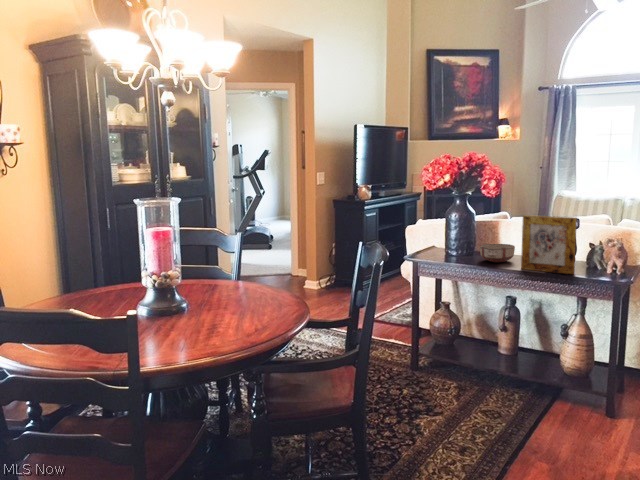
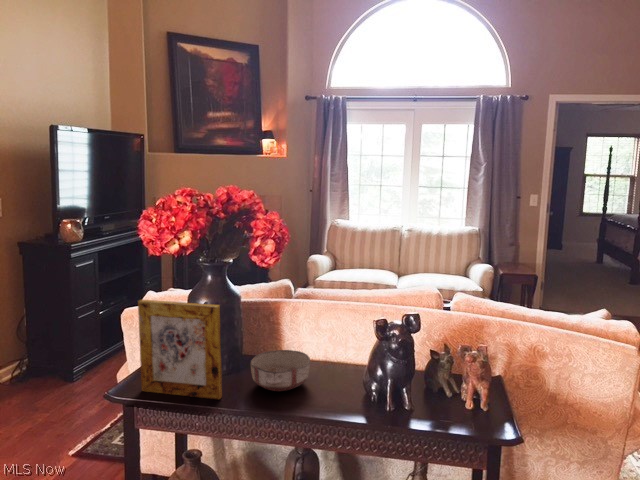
picture frame: present [521,215,577,274] -> present [138,300,222,399]

